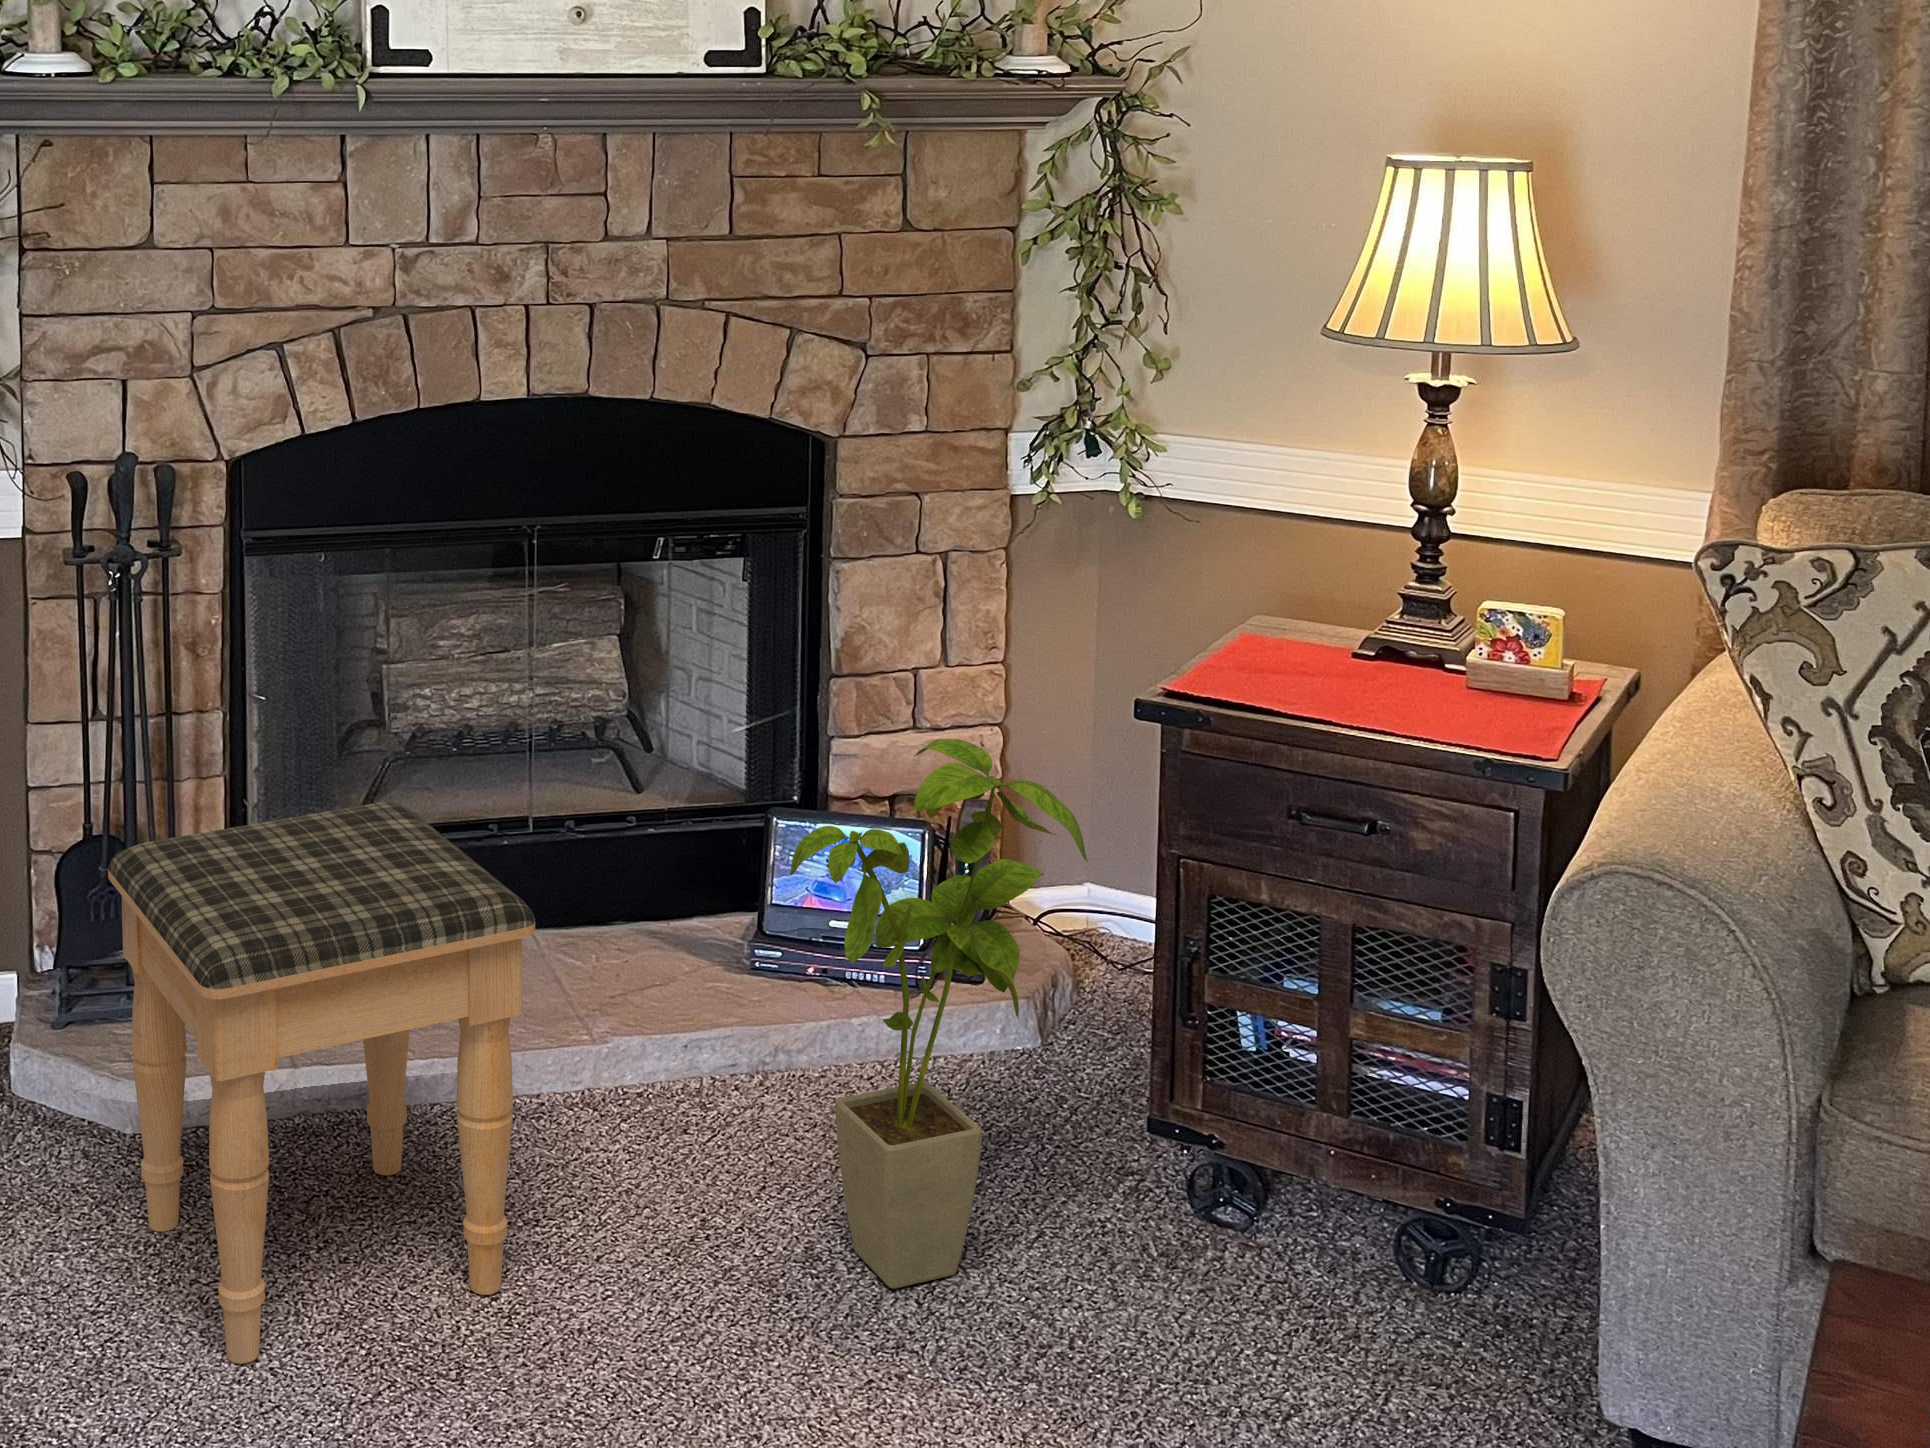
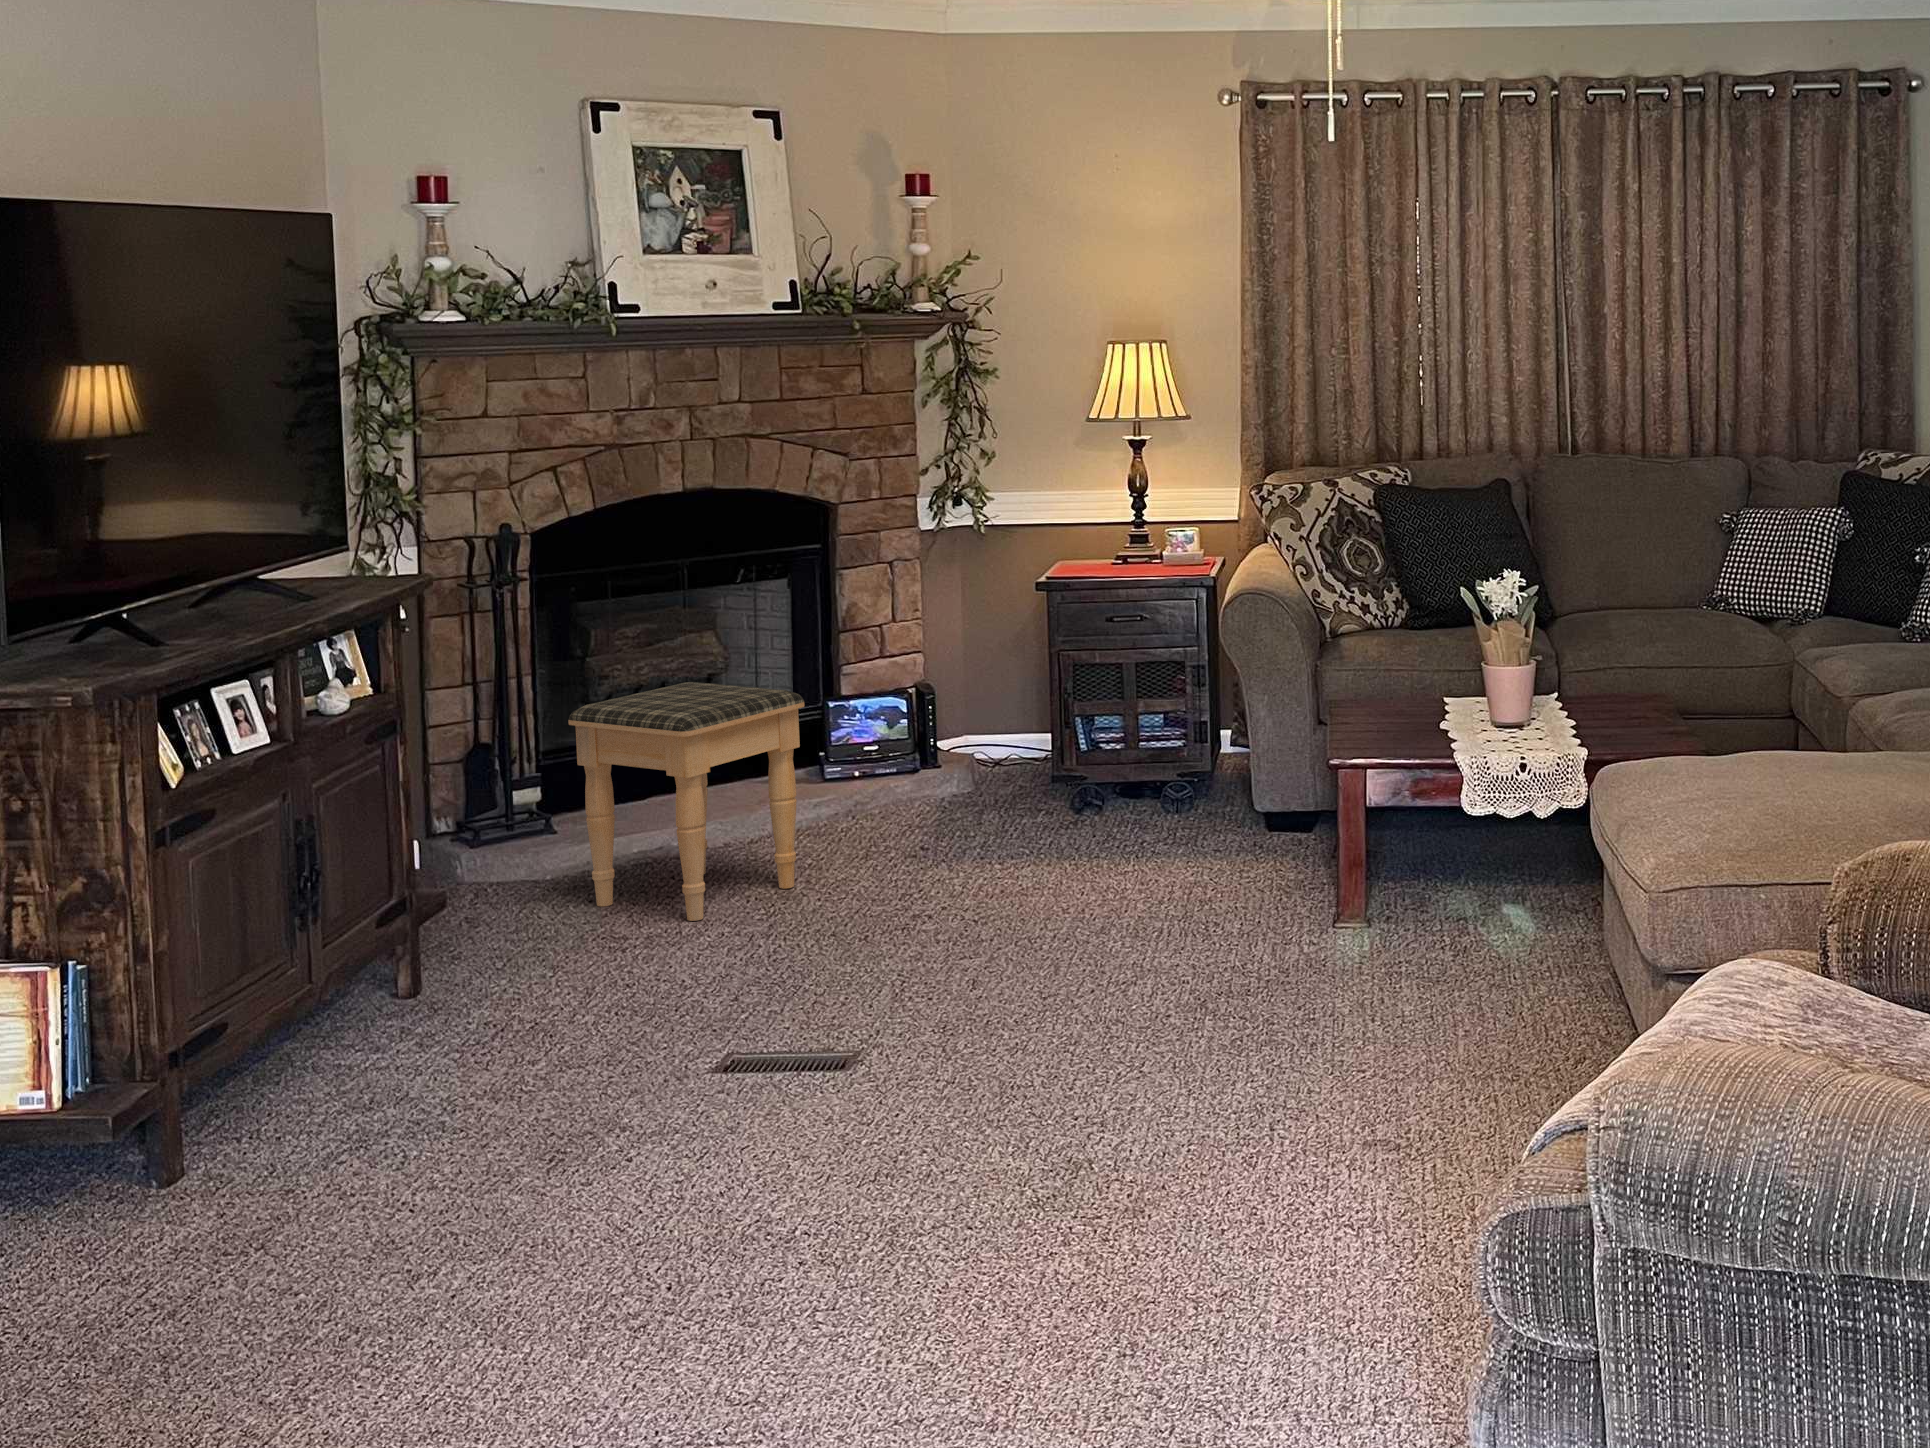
house plant: present [790,739,1088,1289] -> none [906,600,1040,855]

